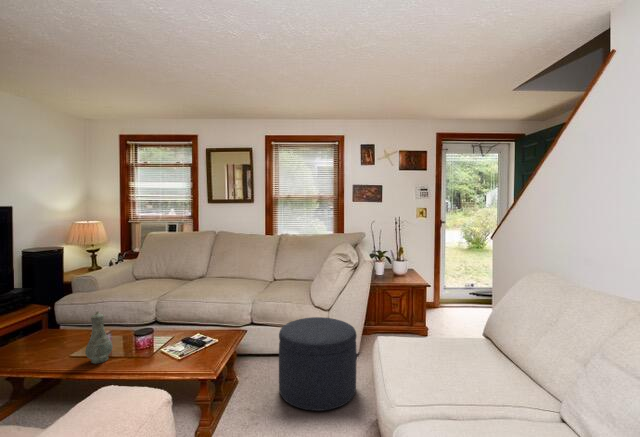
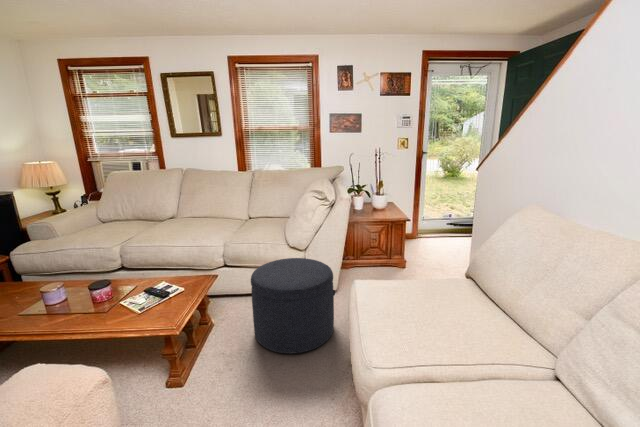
vase: present [85,312,113,364] -> none [26,268,61,324]

